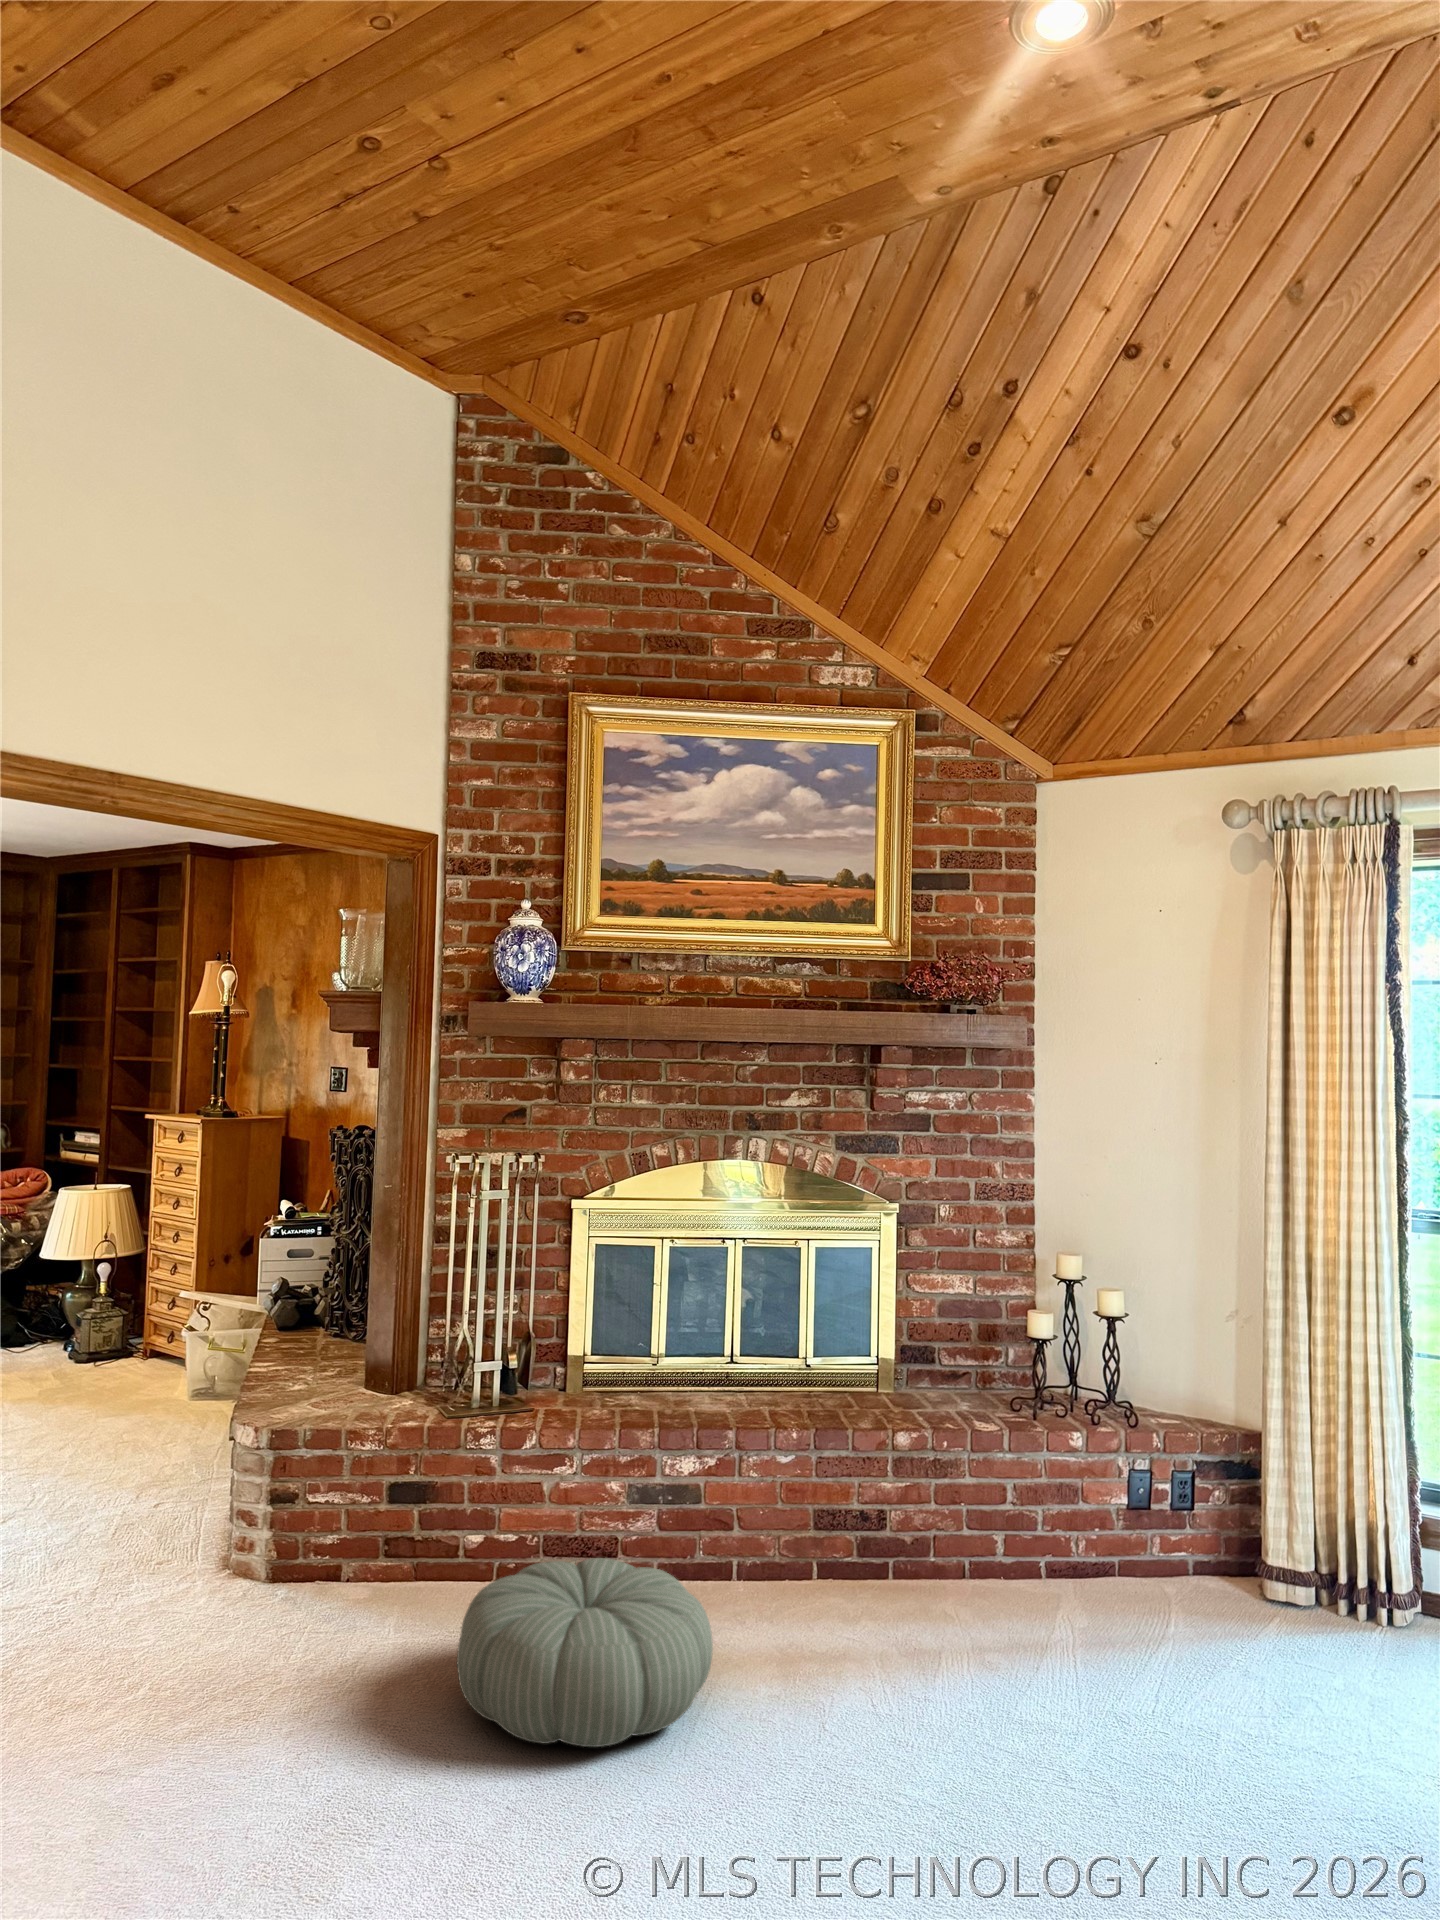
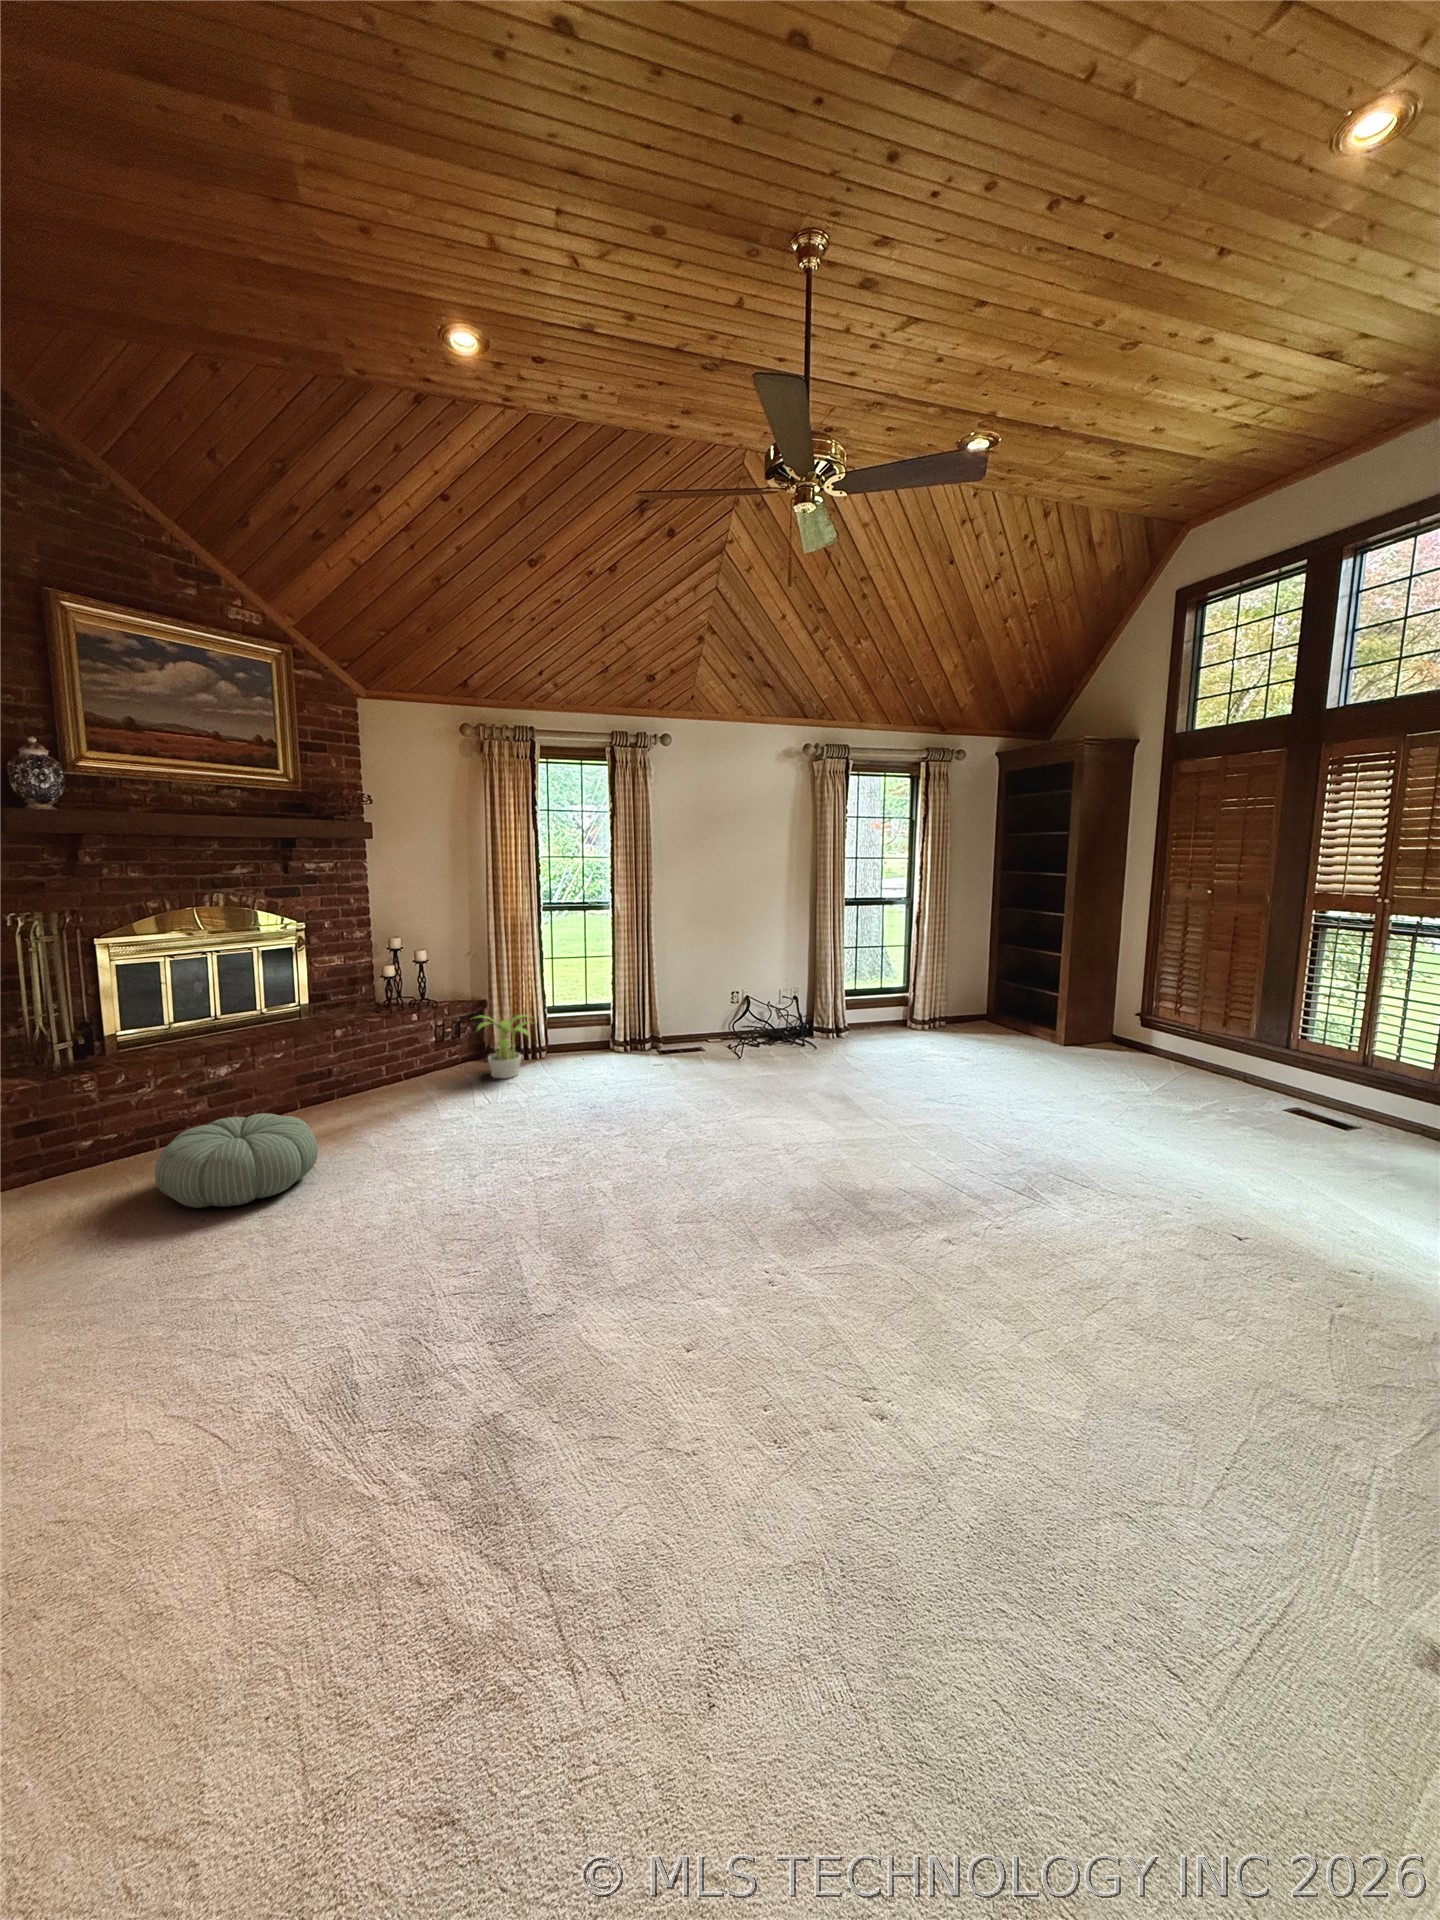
potted plant: none [1172,1469,1354,1652] -> present [471,1015,534,1078]

